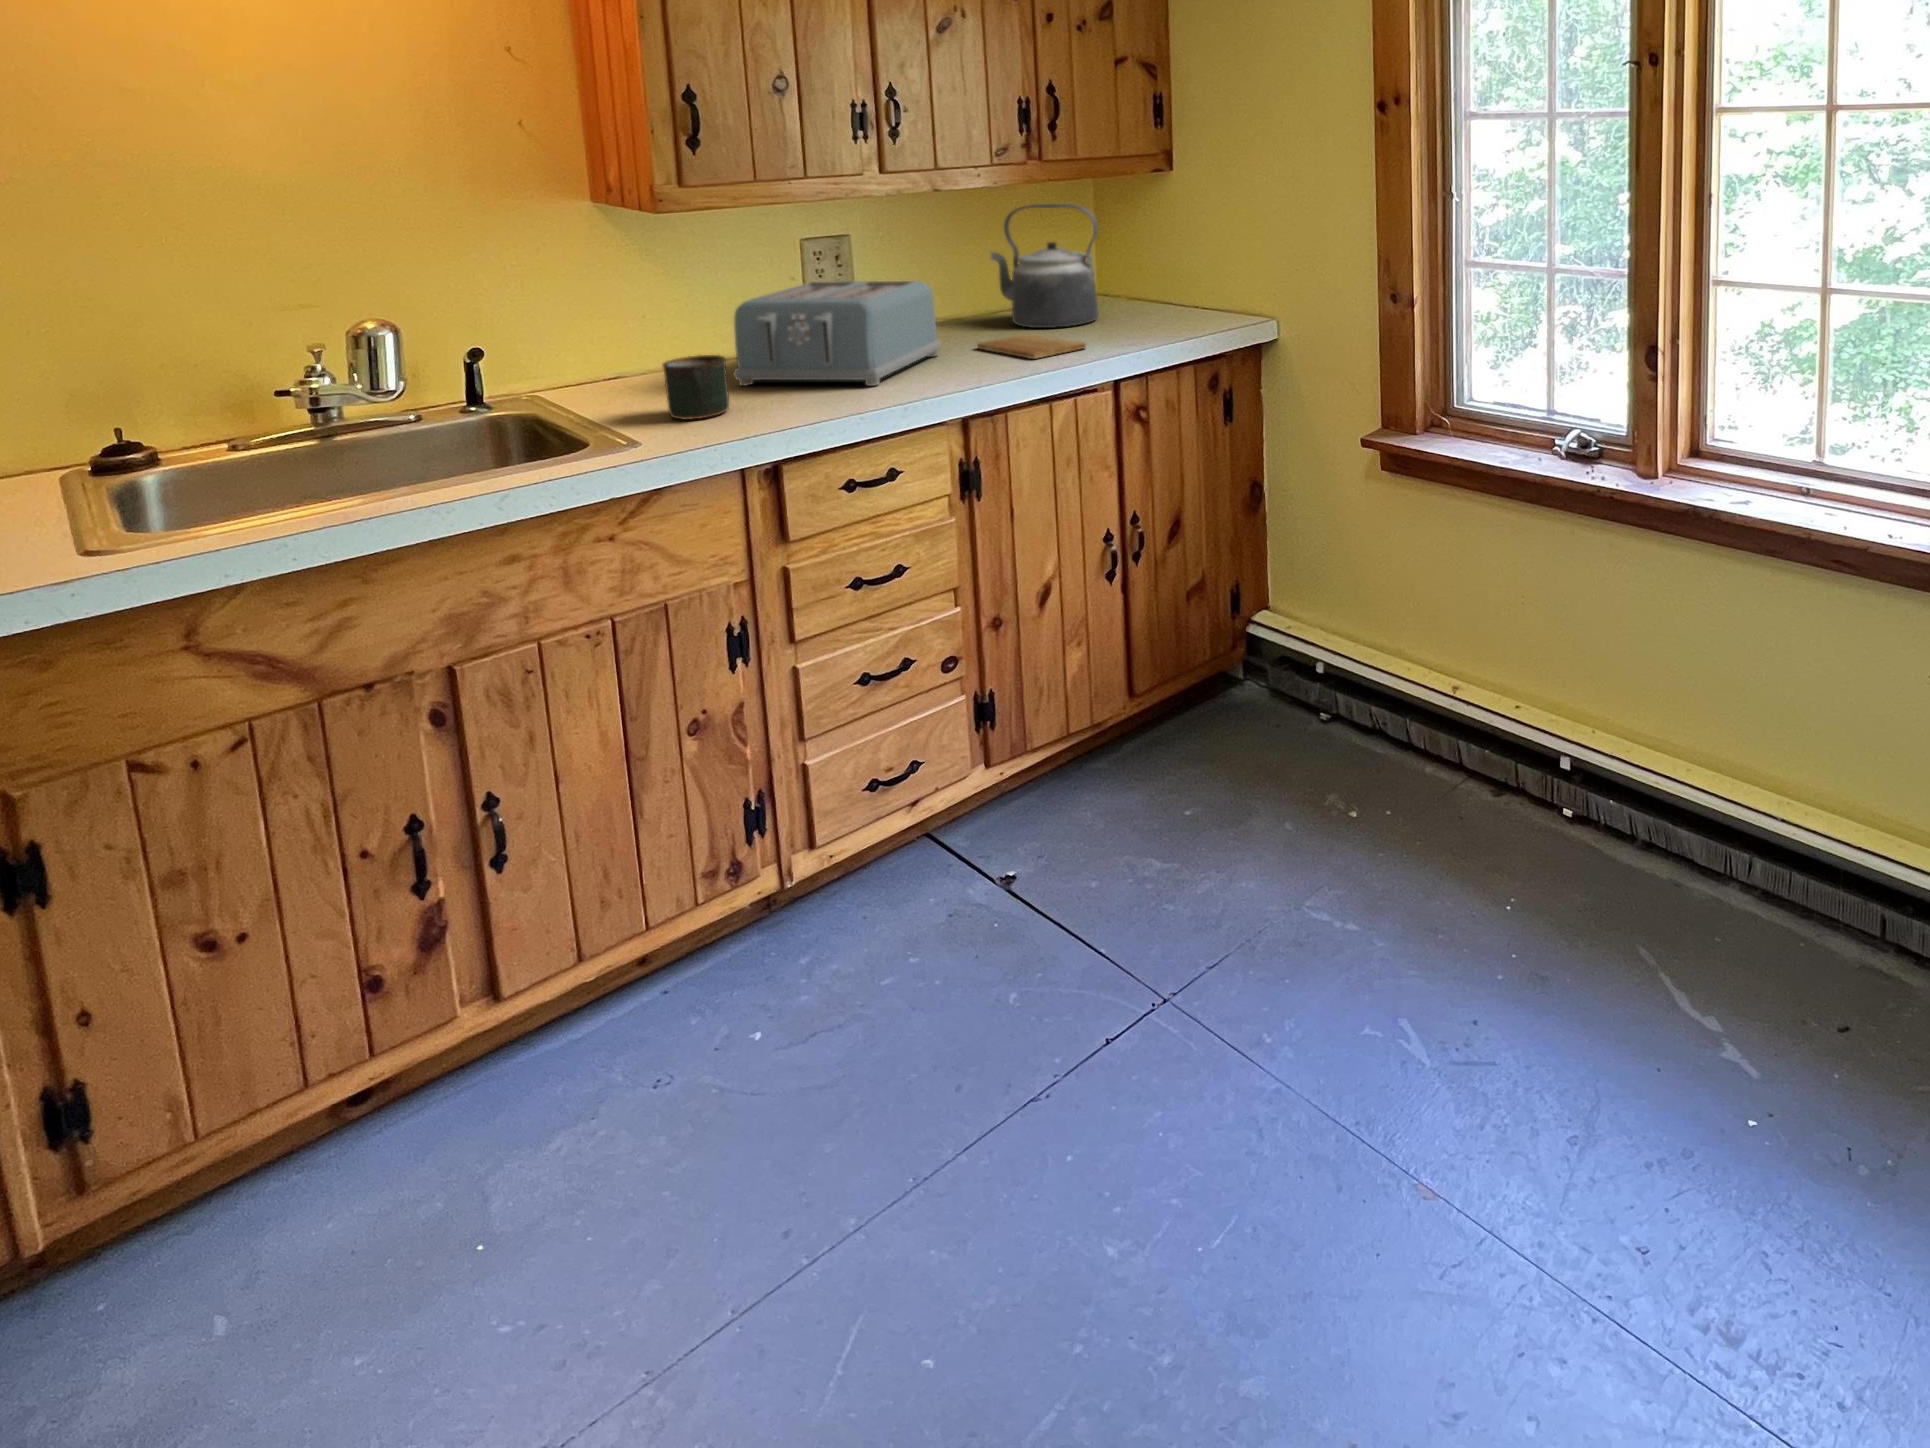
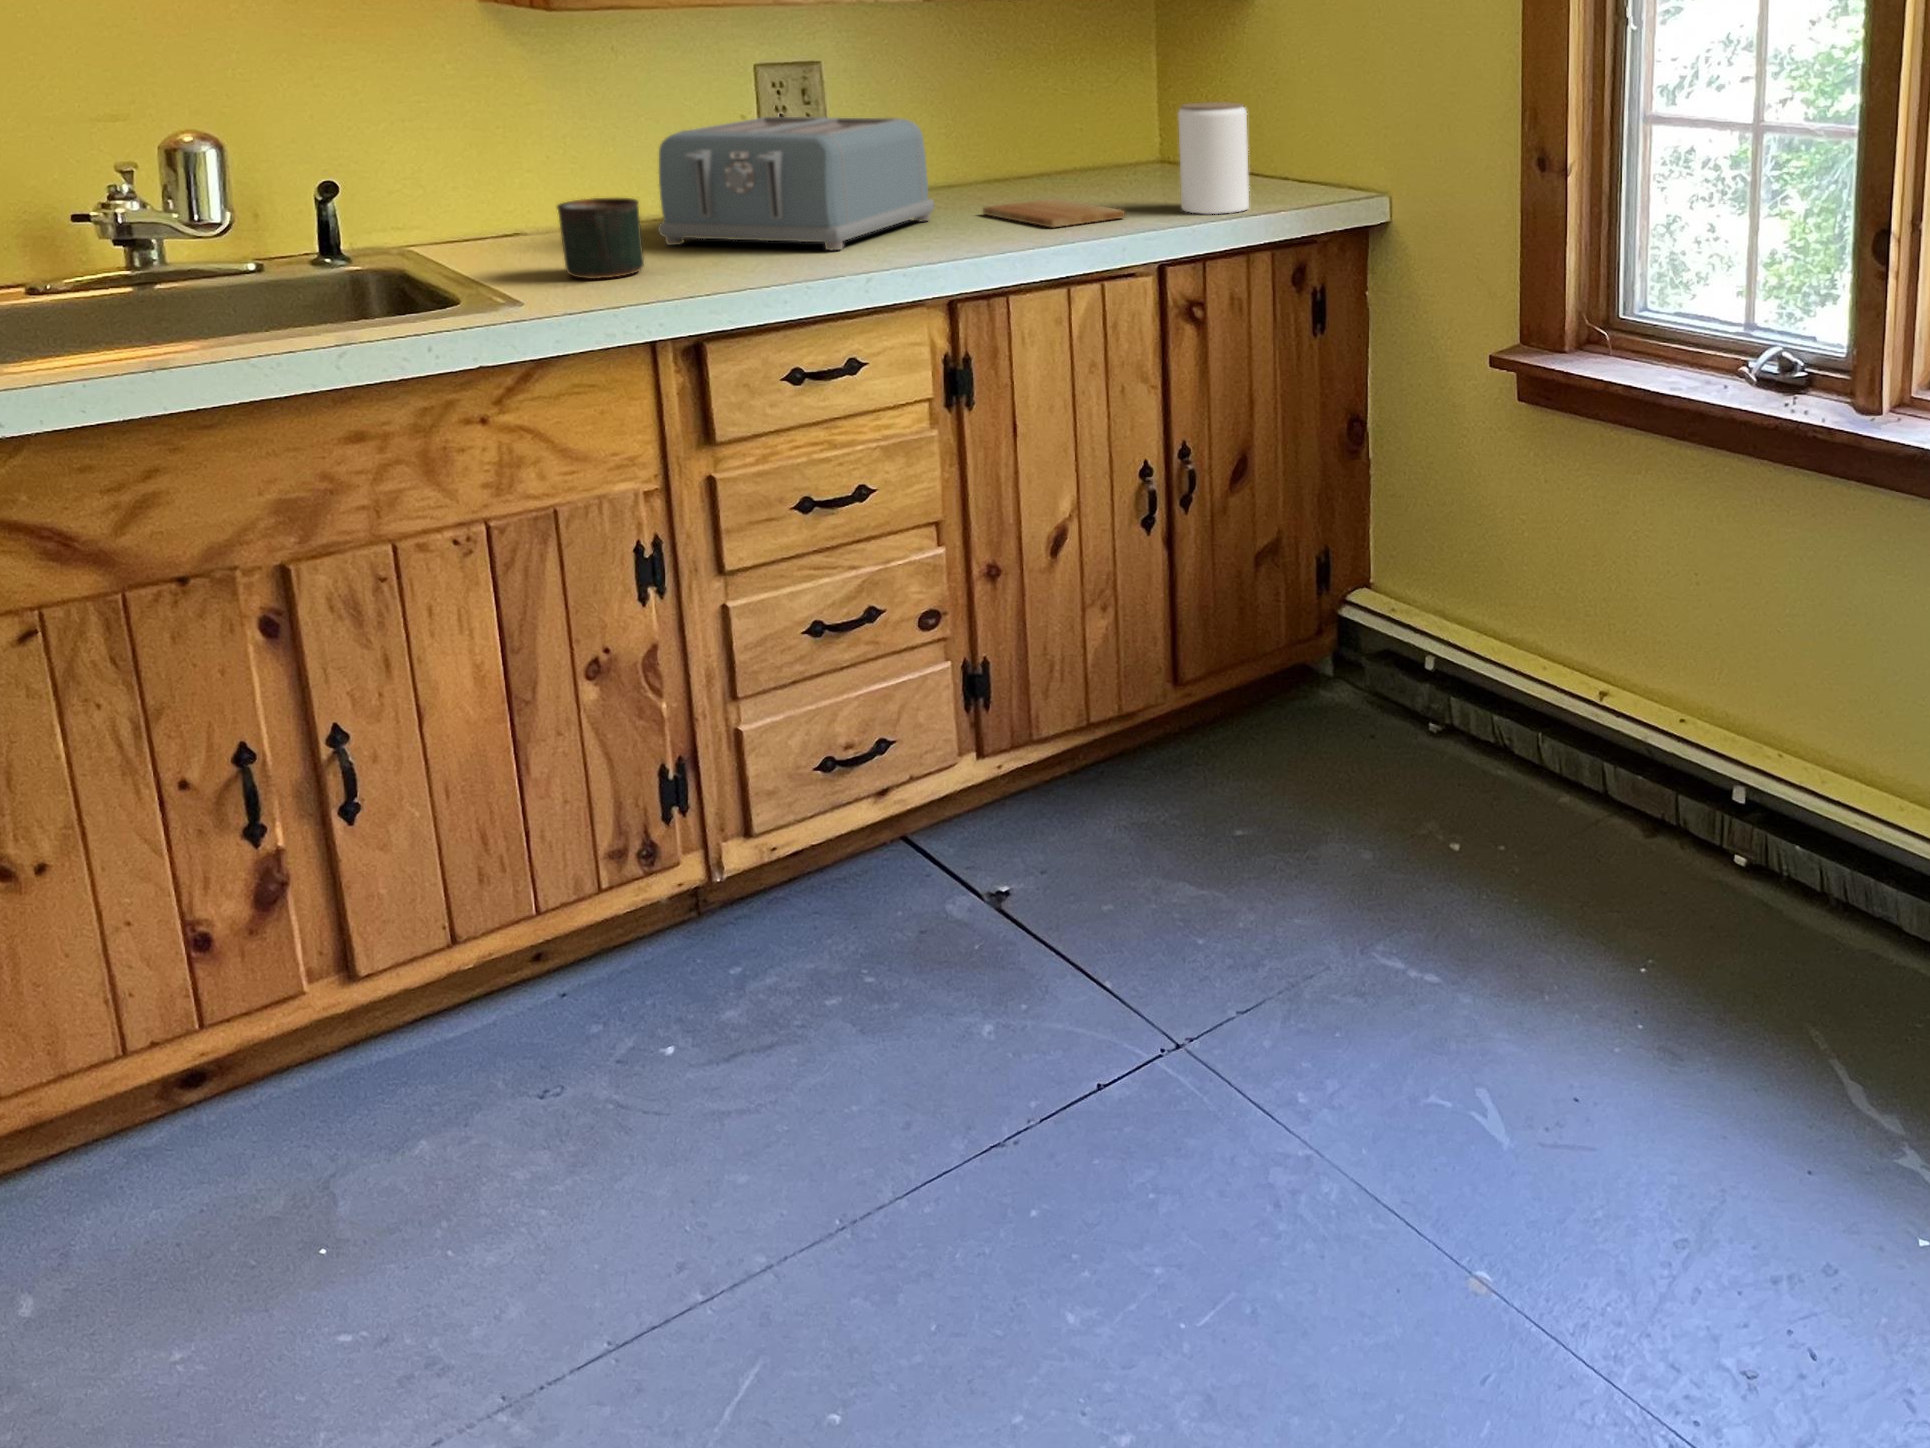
kettle: present [991,204,1099,328] -> none [1012,28,1155,194]
jar: none [1123,259,1176,342] -> present [1178,102,1249,214]

